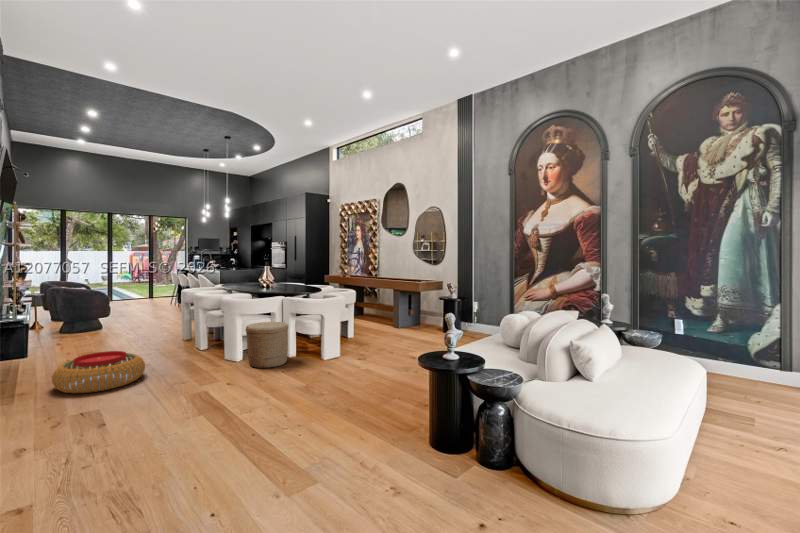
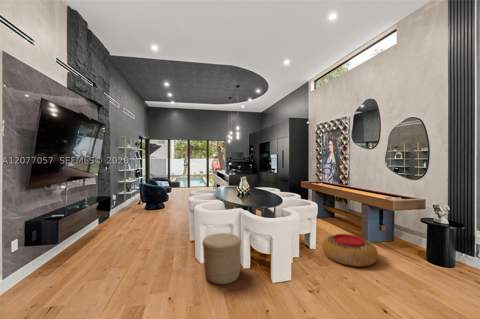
pouf: present [52,351,145,393] -> present [322,234,378,267]

